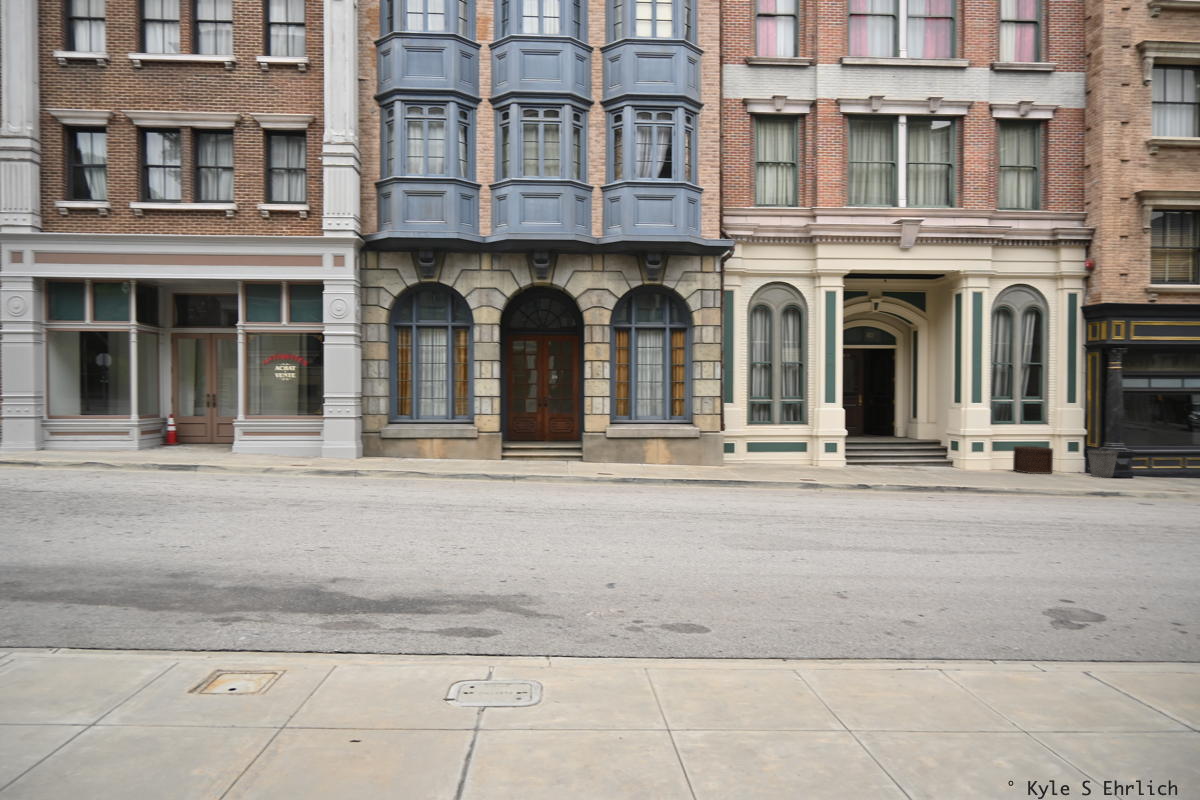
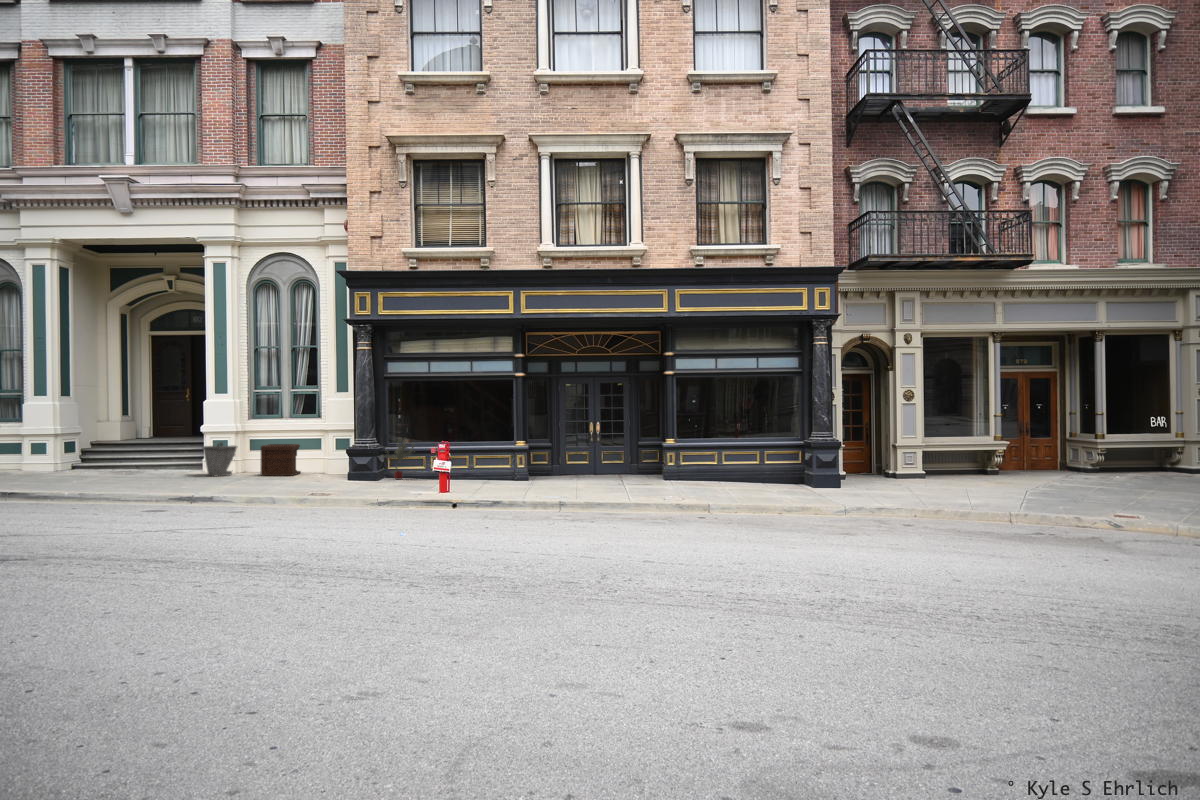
potted tree: none [1143,443,1172,478] -> present [383,439,415,479]
trash can: present [1088,448,1118,478] -> present [203,442,237,476]

